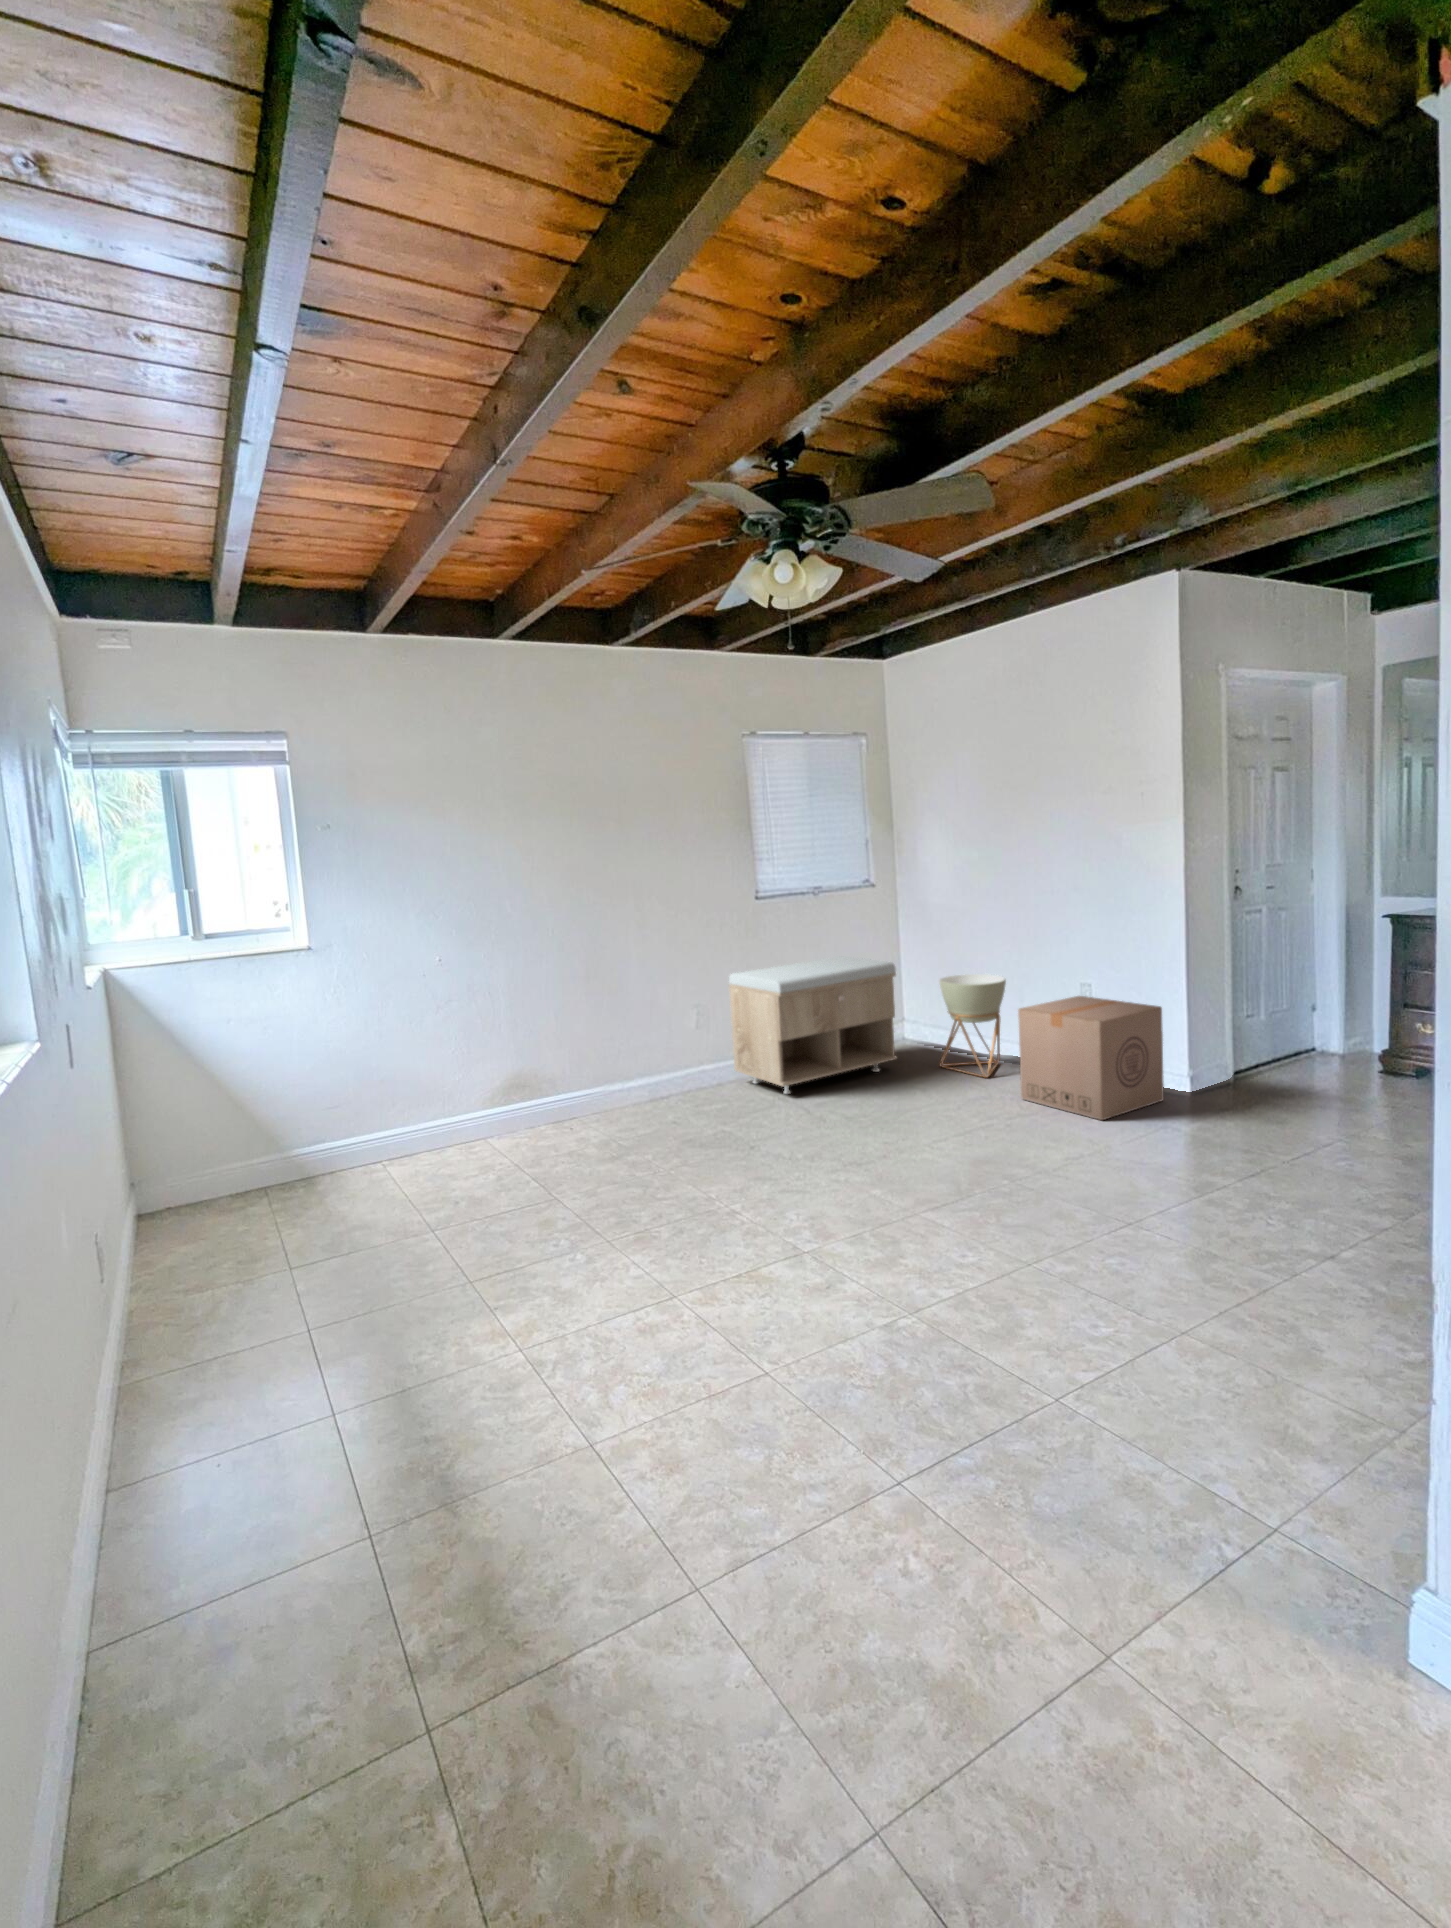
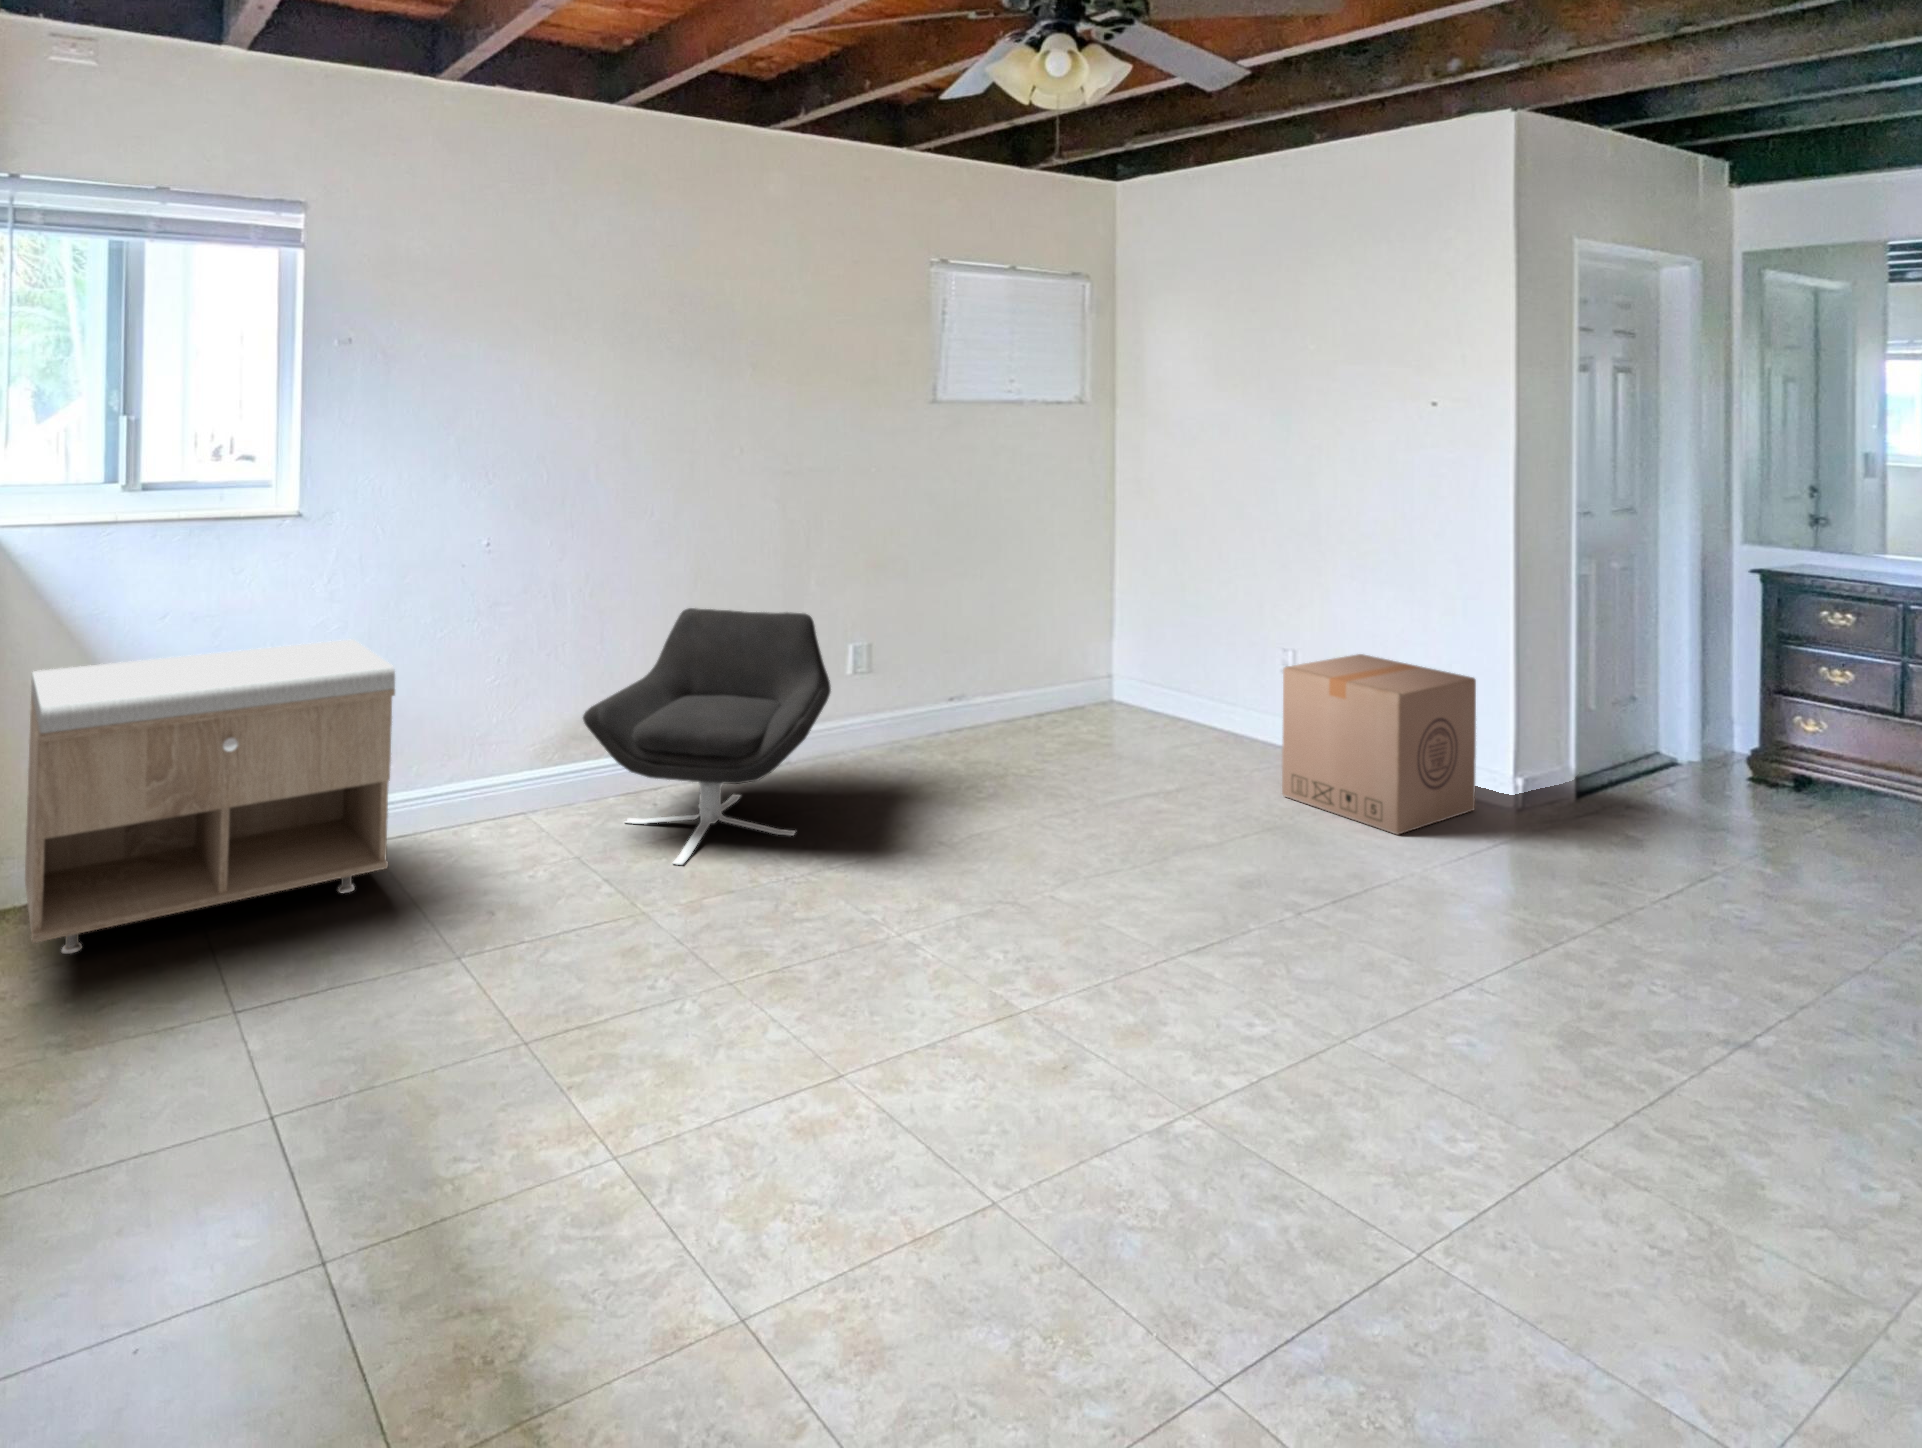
storage bench: present [729,957,897,1094] -> present [25,640,395,954]
planter: present [939,974,1006,1078] -> none [1162,612,1259,761]
lounge chair: none [519,995,692,1167] -> present [583,608,831,865]

